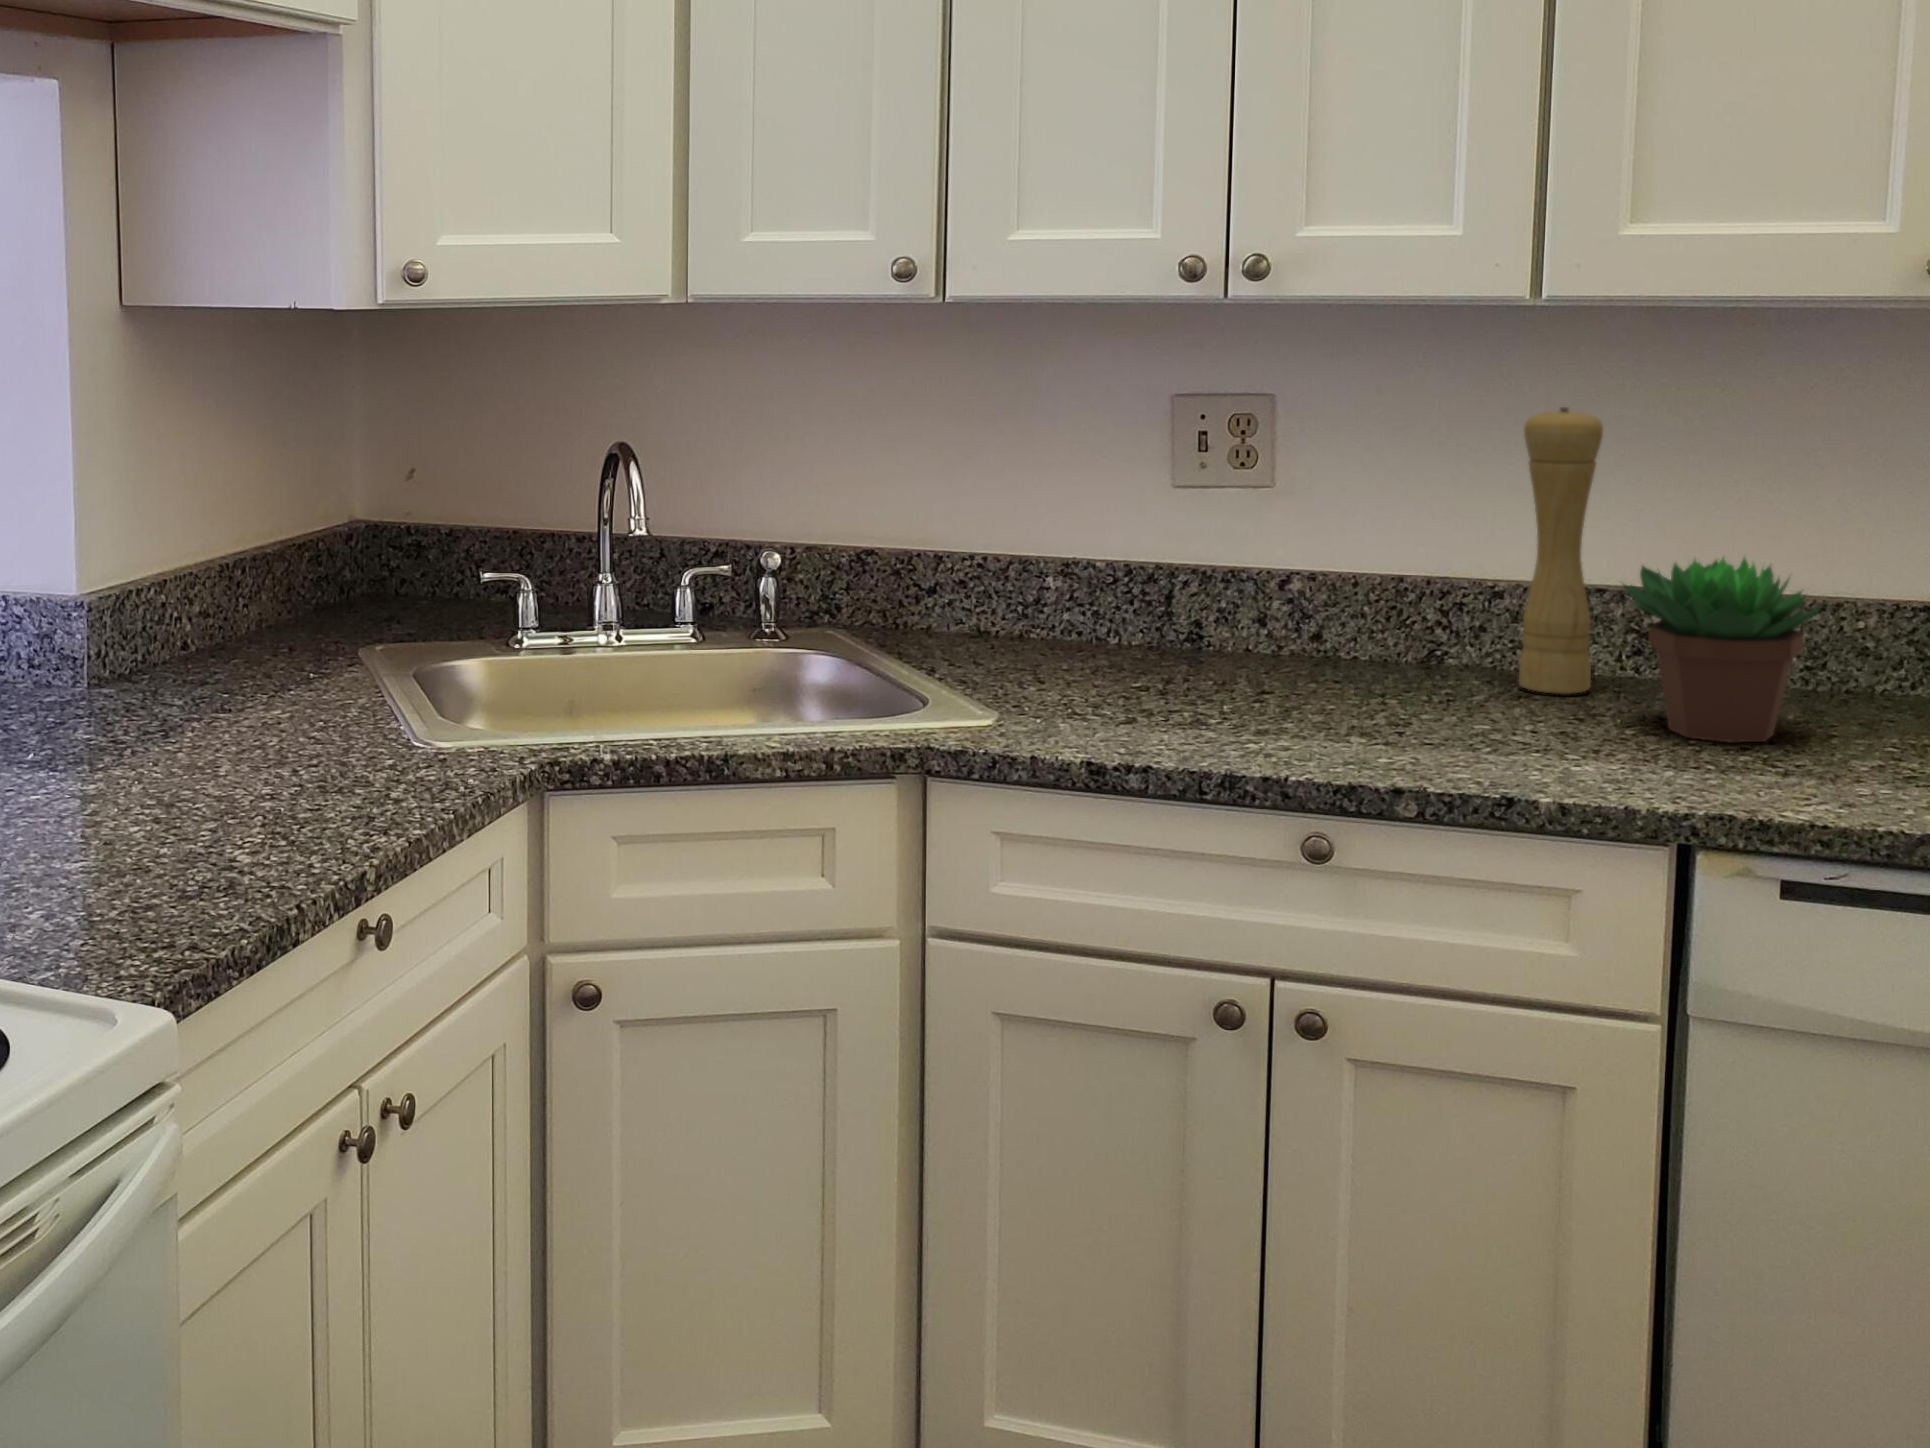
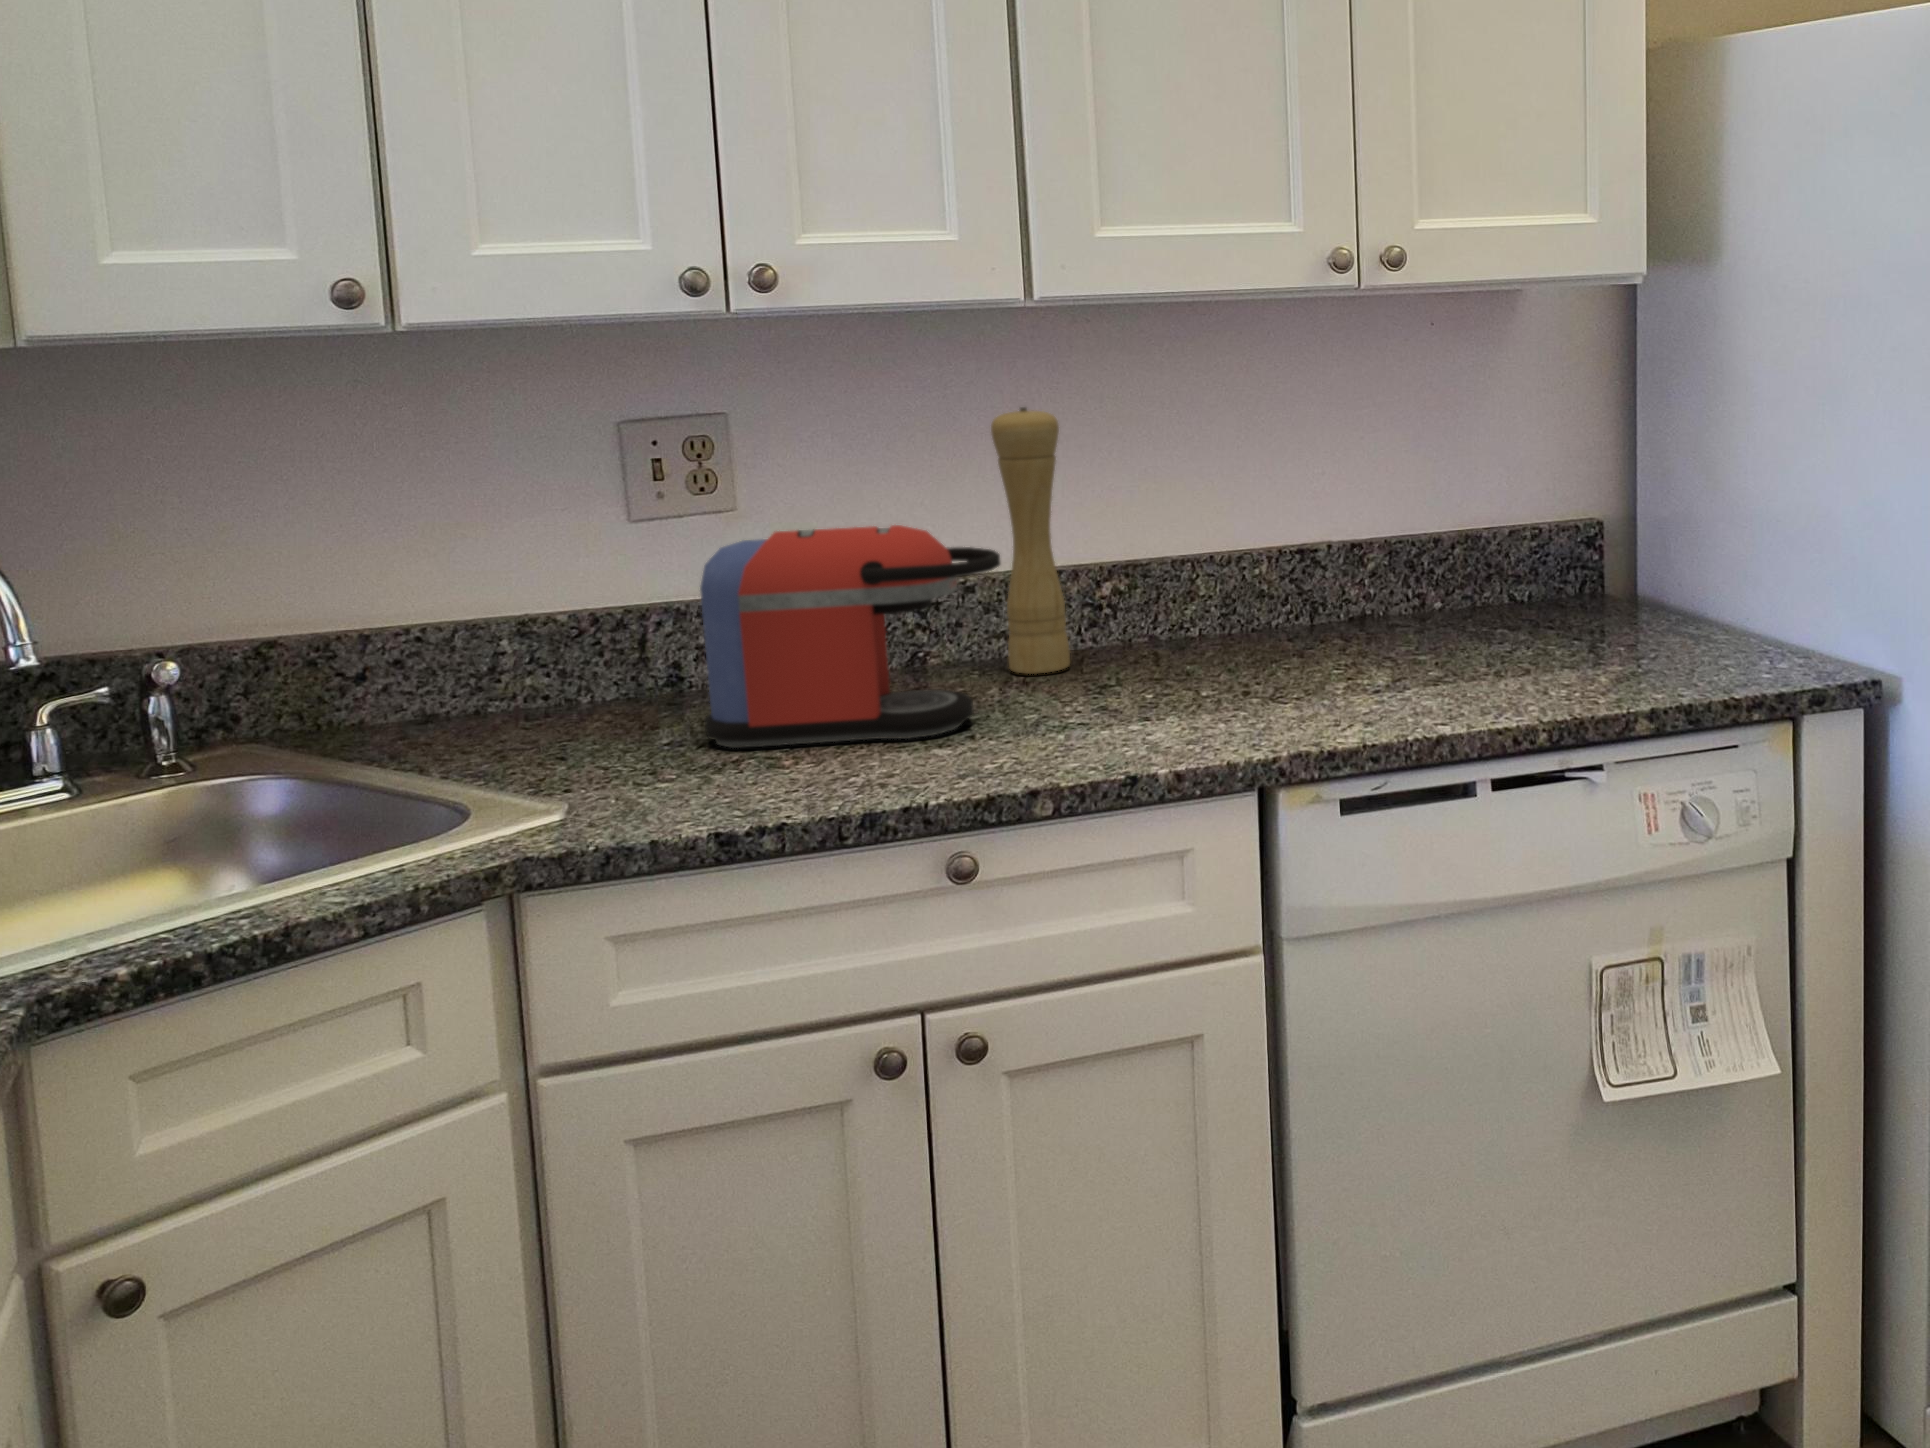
coffee maker: none [1162,505,1462,726] -> present [700,525,1000,748]
succulent plant: present [1623,556,1820,742] -> none [1122,523,1275,691]

